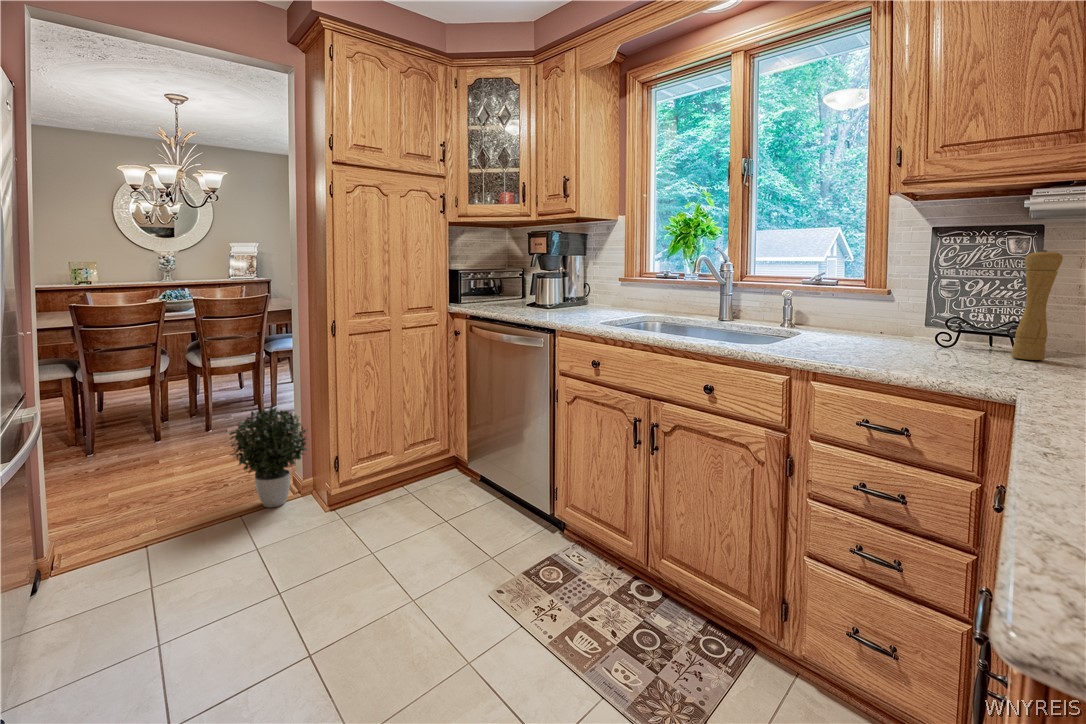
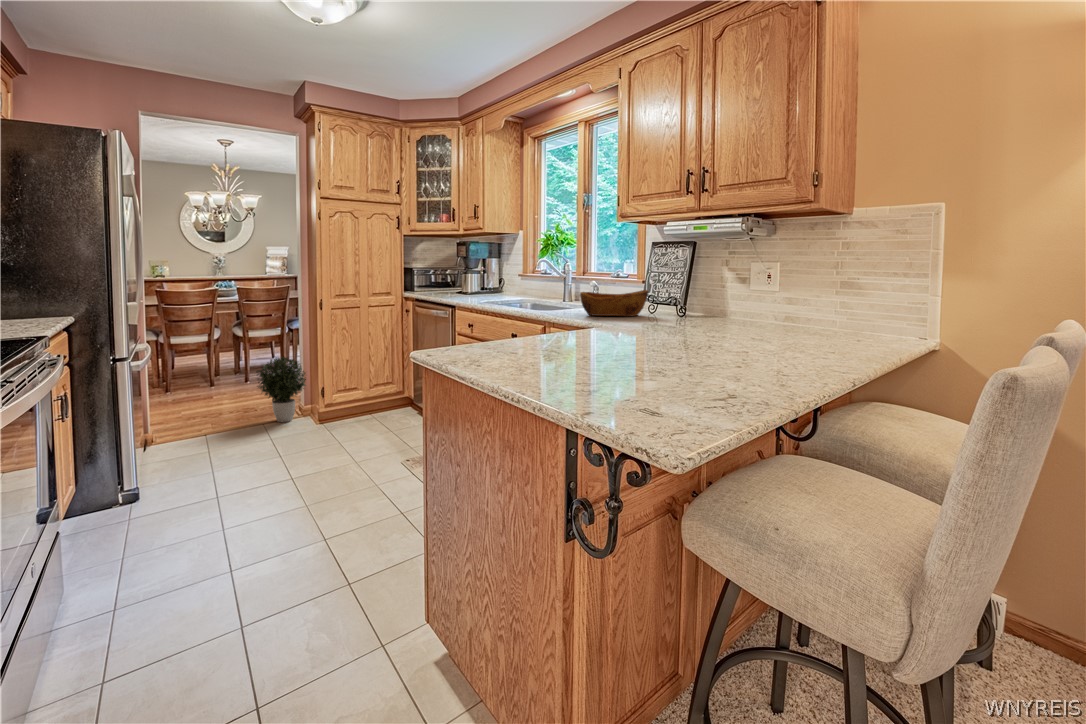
pepper mill: present [1011,250,1063,360] -> none [667,256,685,317]
wooden bowl: none [858,311,982,360] -> present [580,290,648,316]

